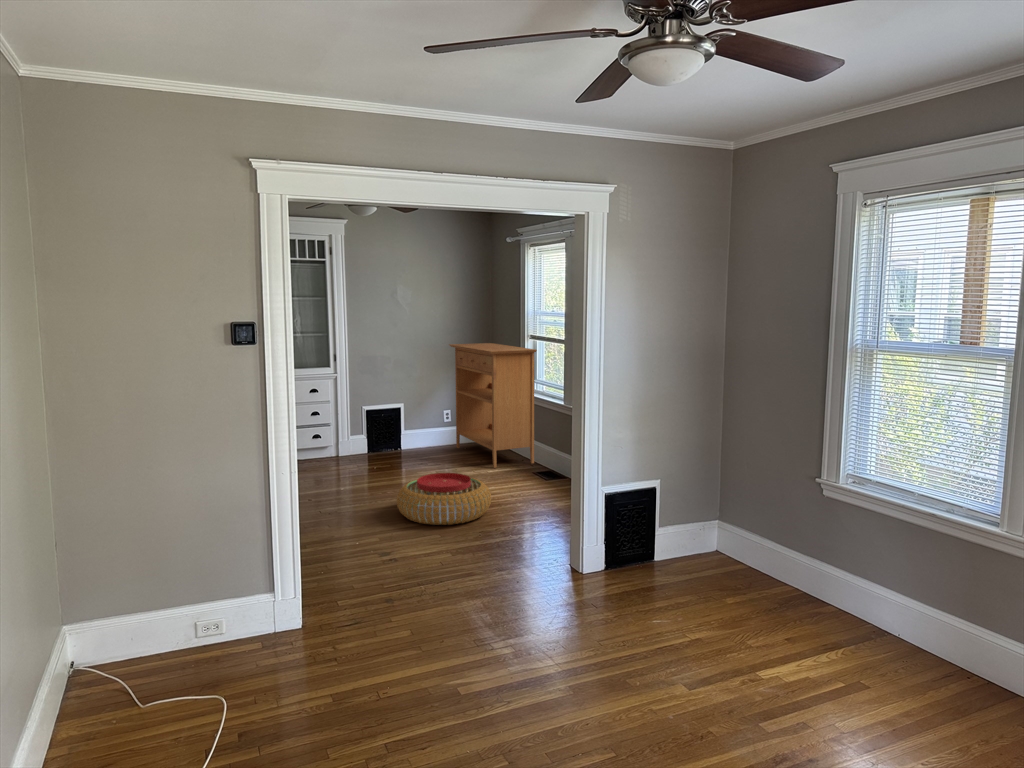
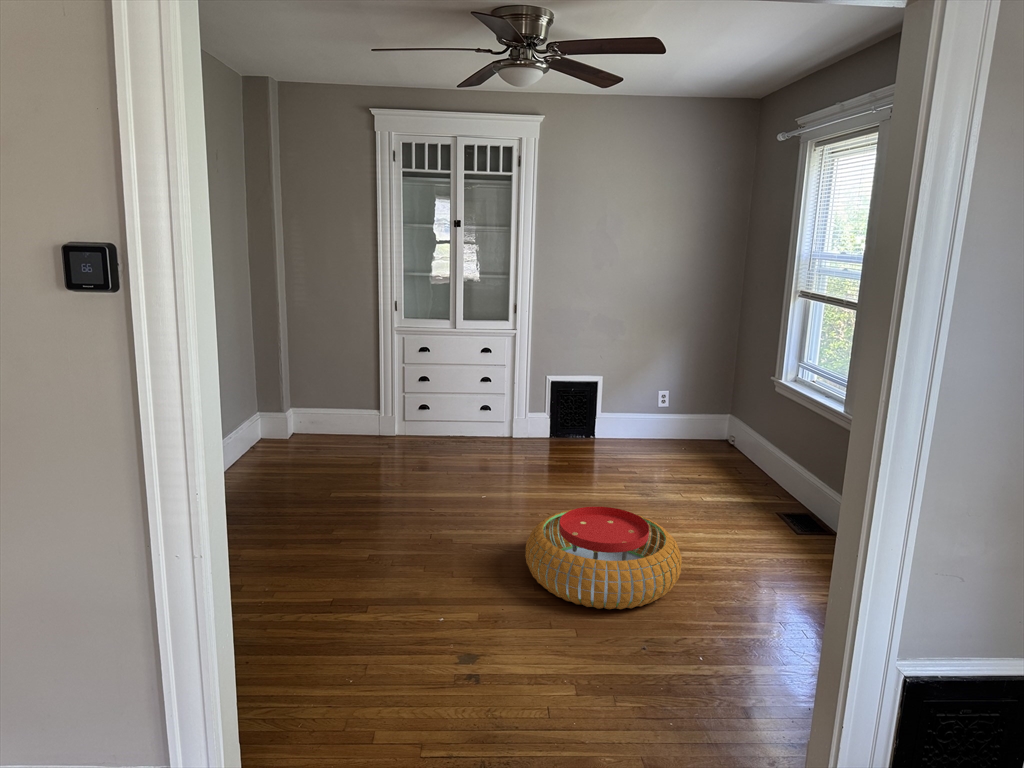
console table: present [449,343,537,468] -> none [672,299,807,492]

